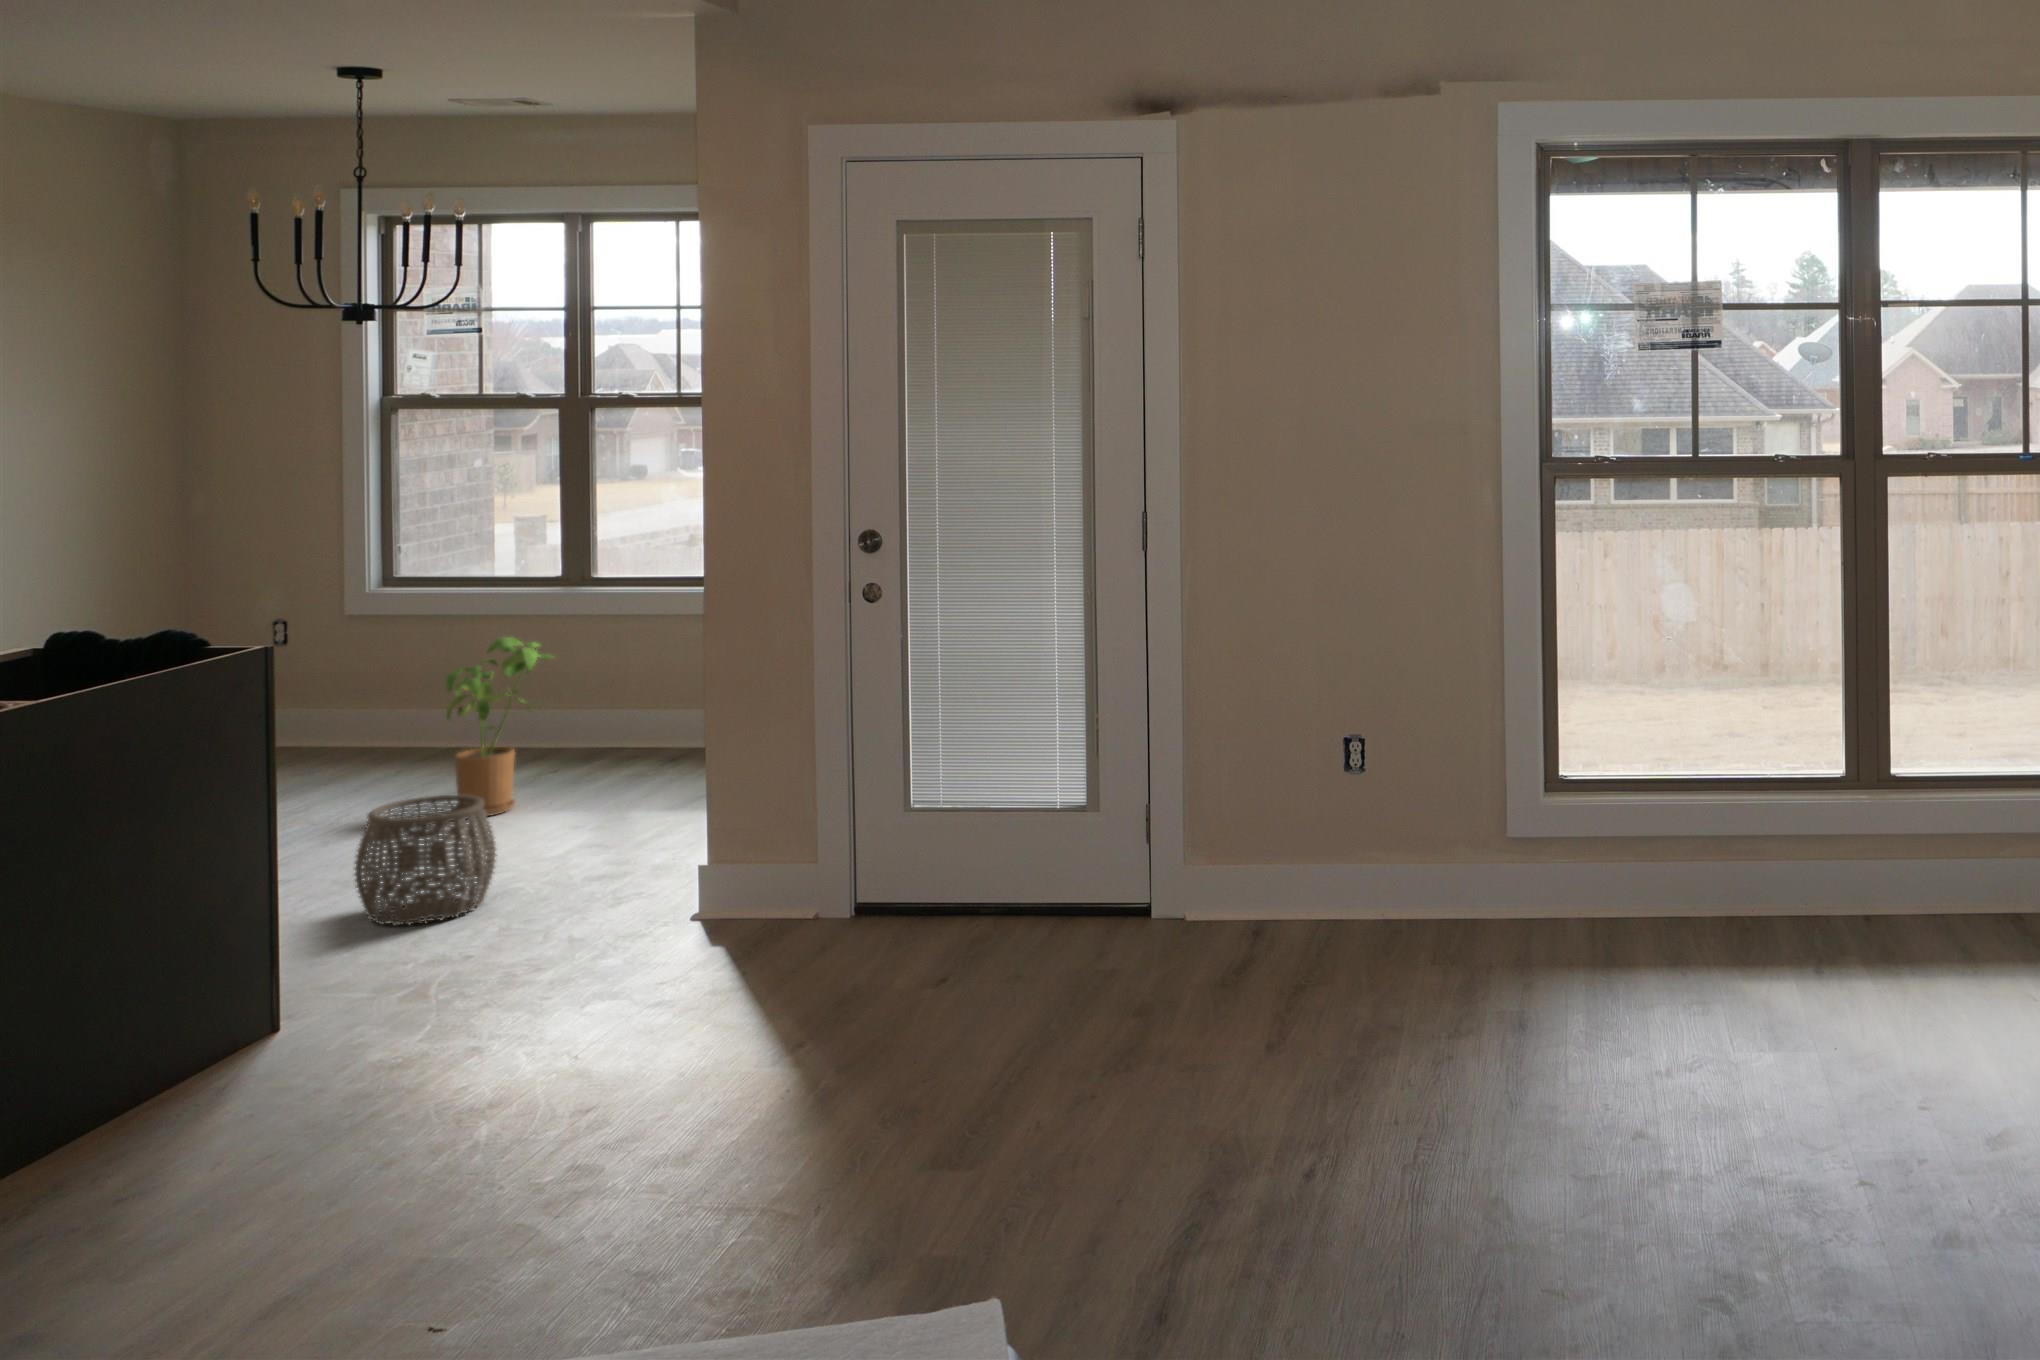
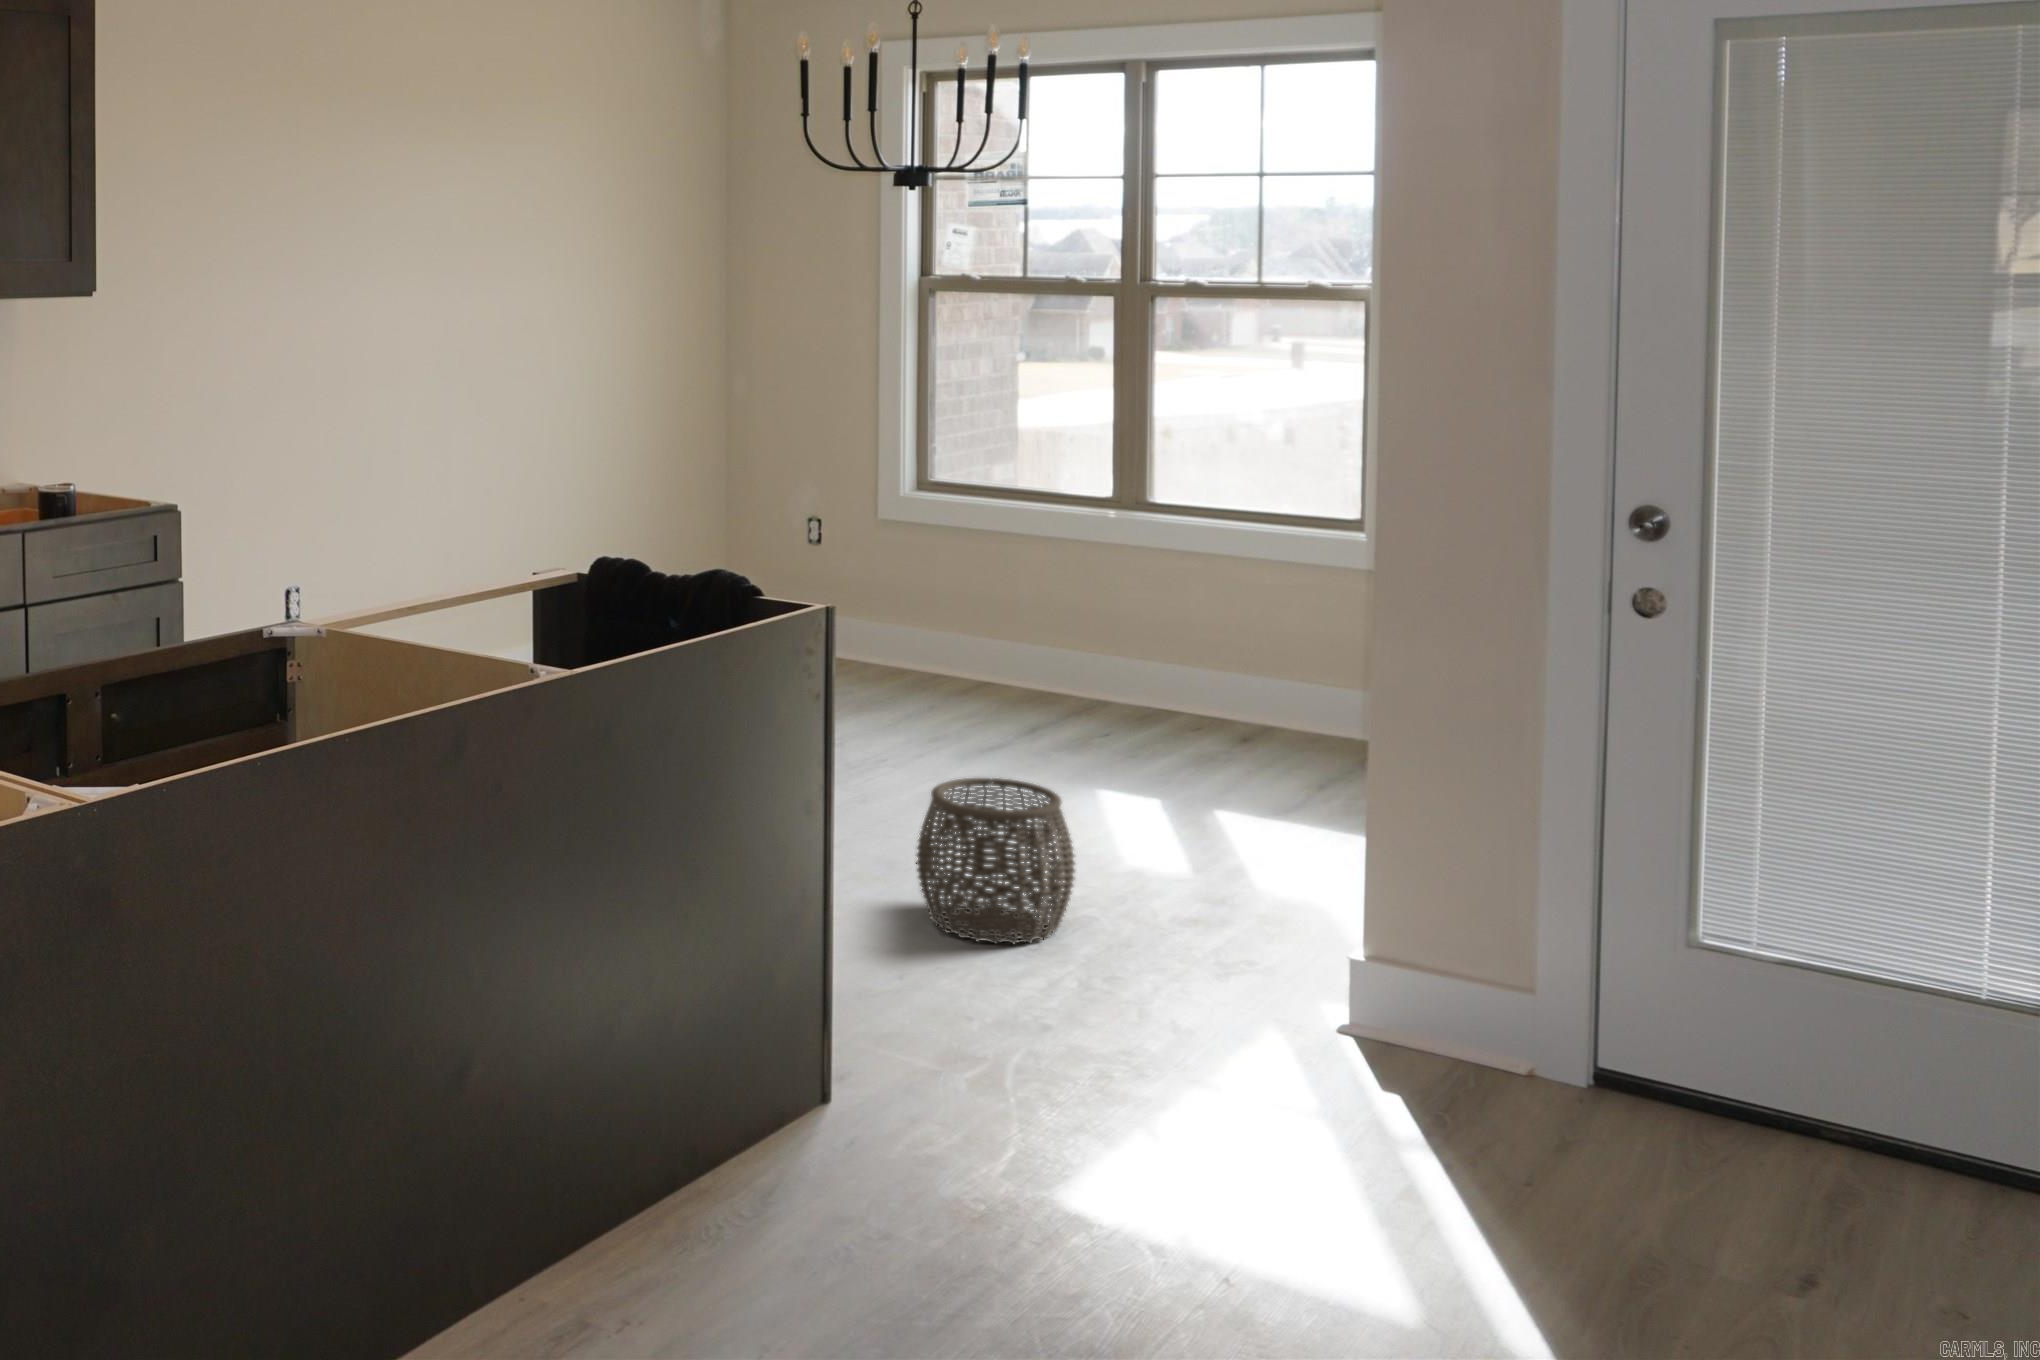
house plant: present [446,637,554,816] -> none [999,577,1127,793]

